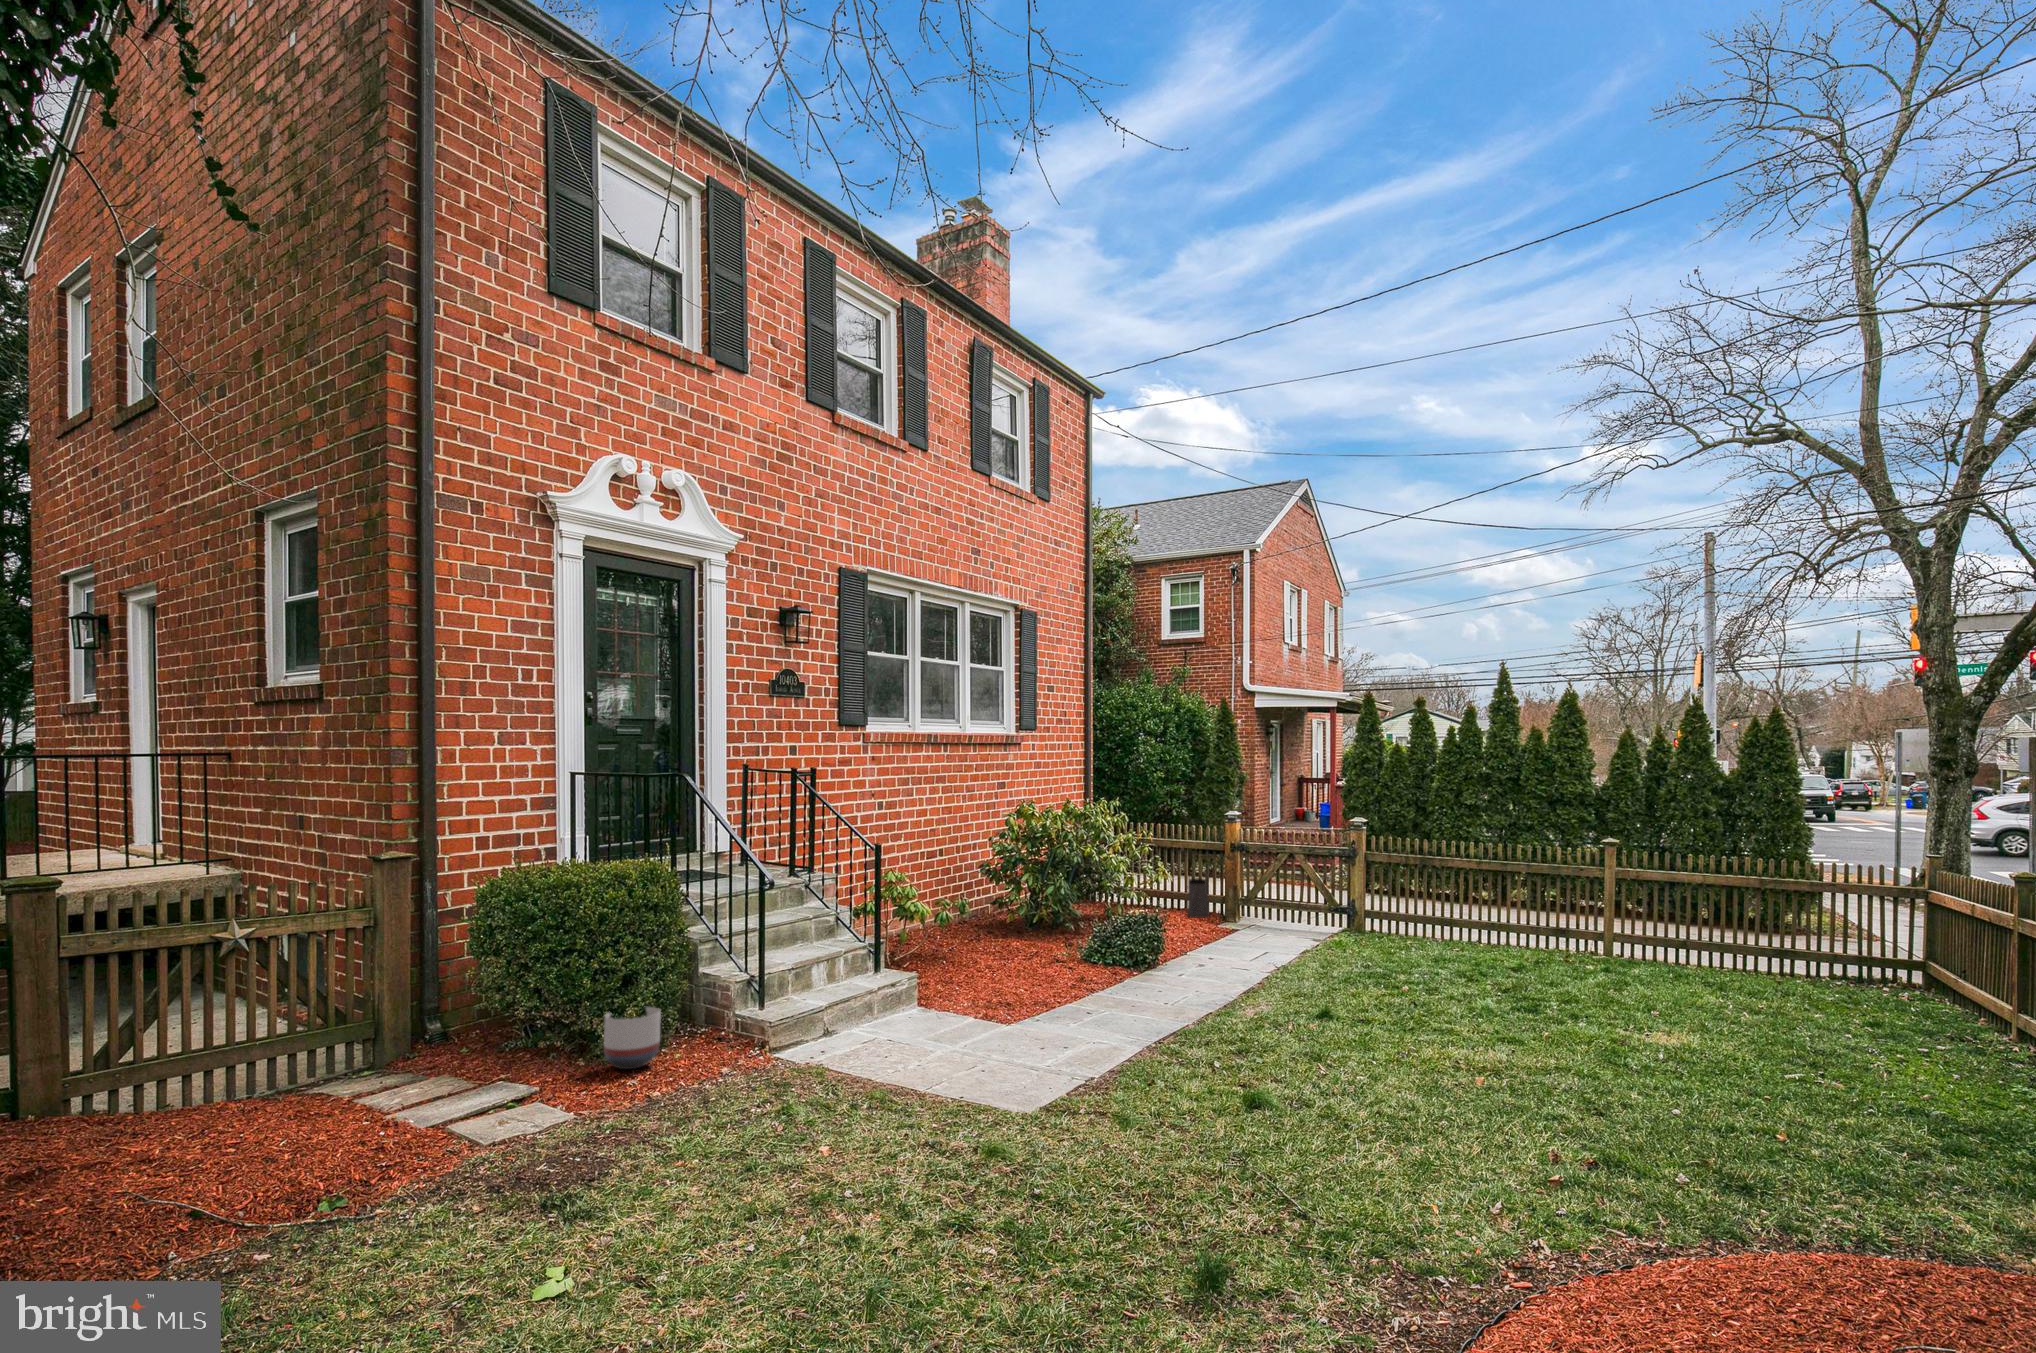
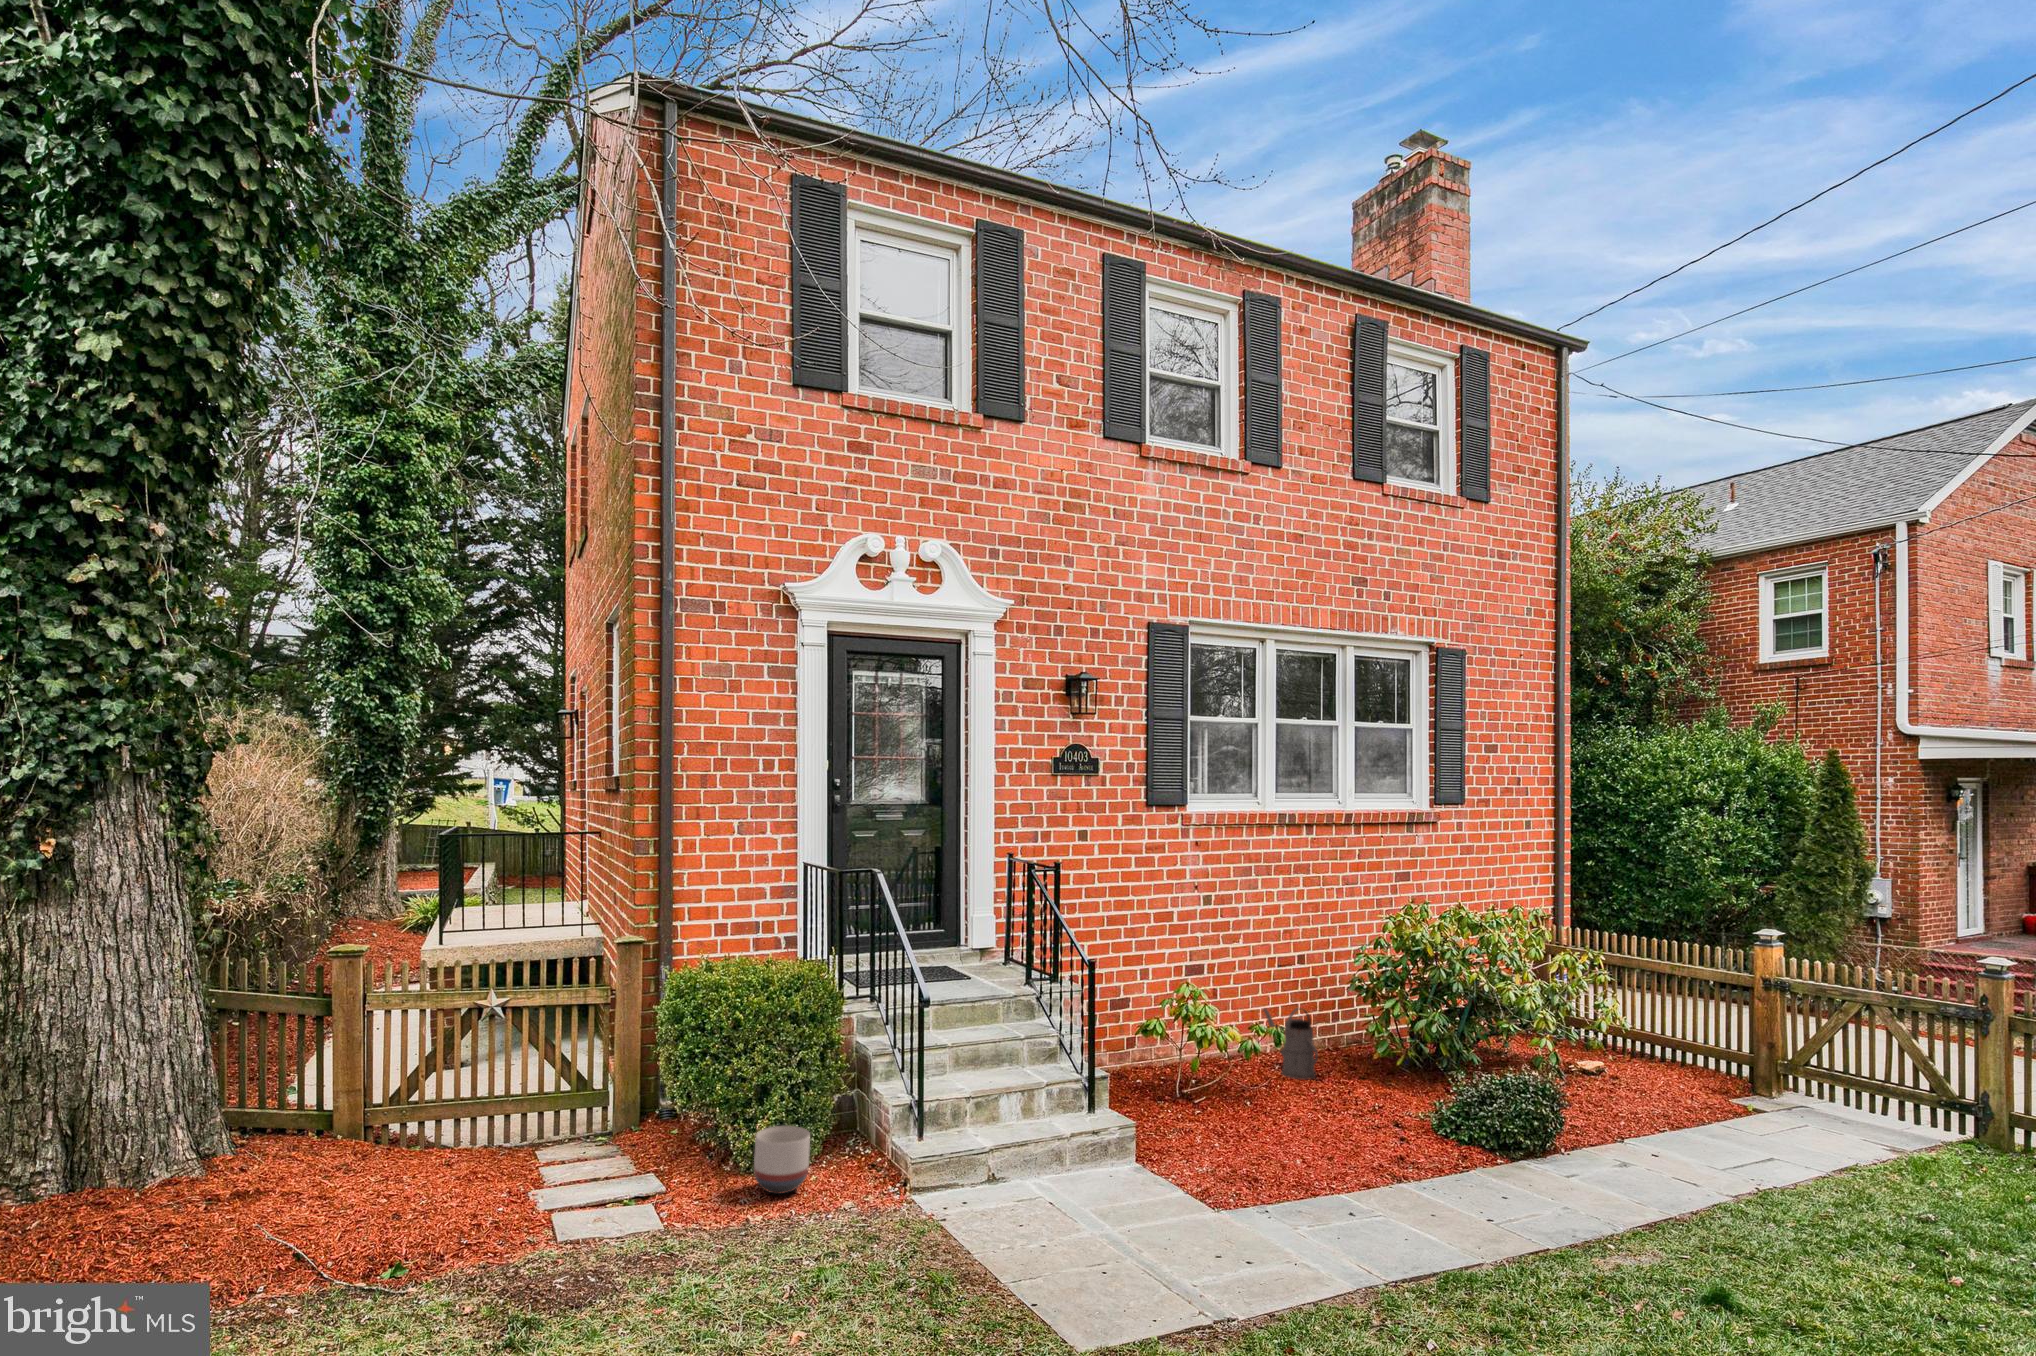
watering can: present [1187,878,1210,918] -> present [1264,1008,1318,1080]

